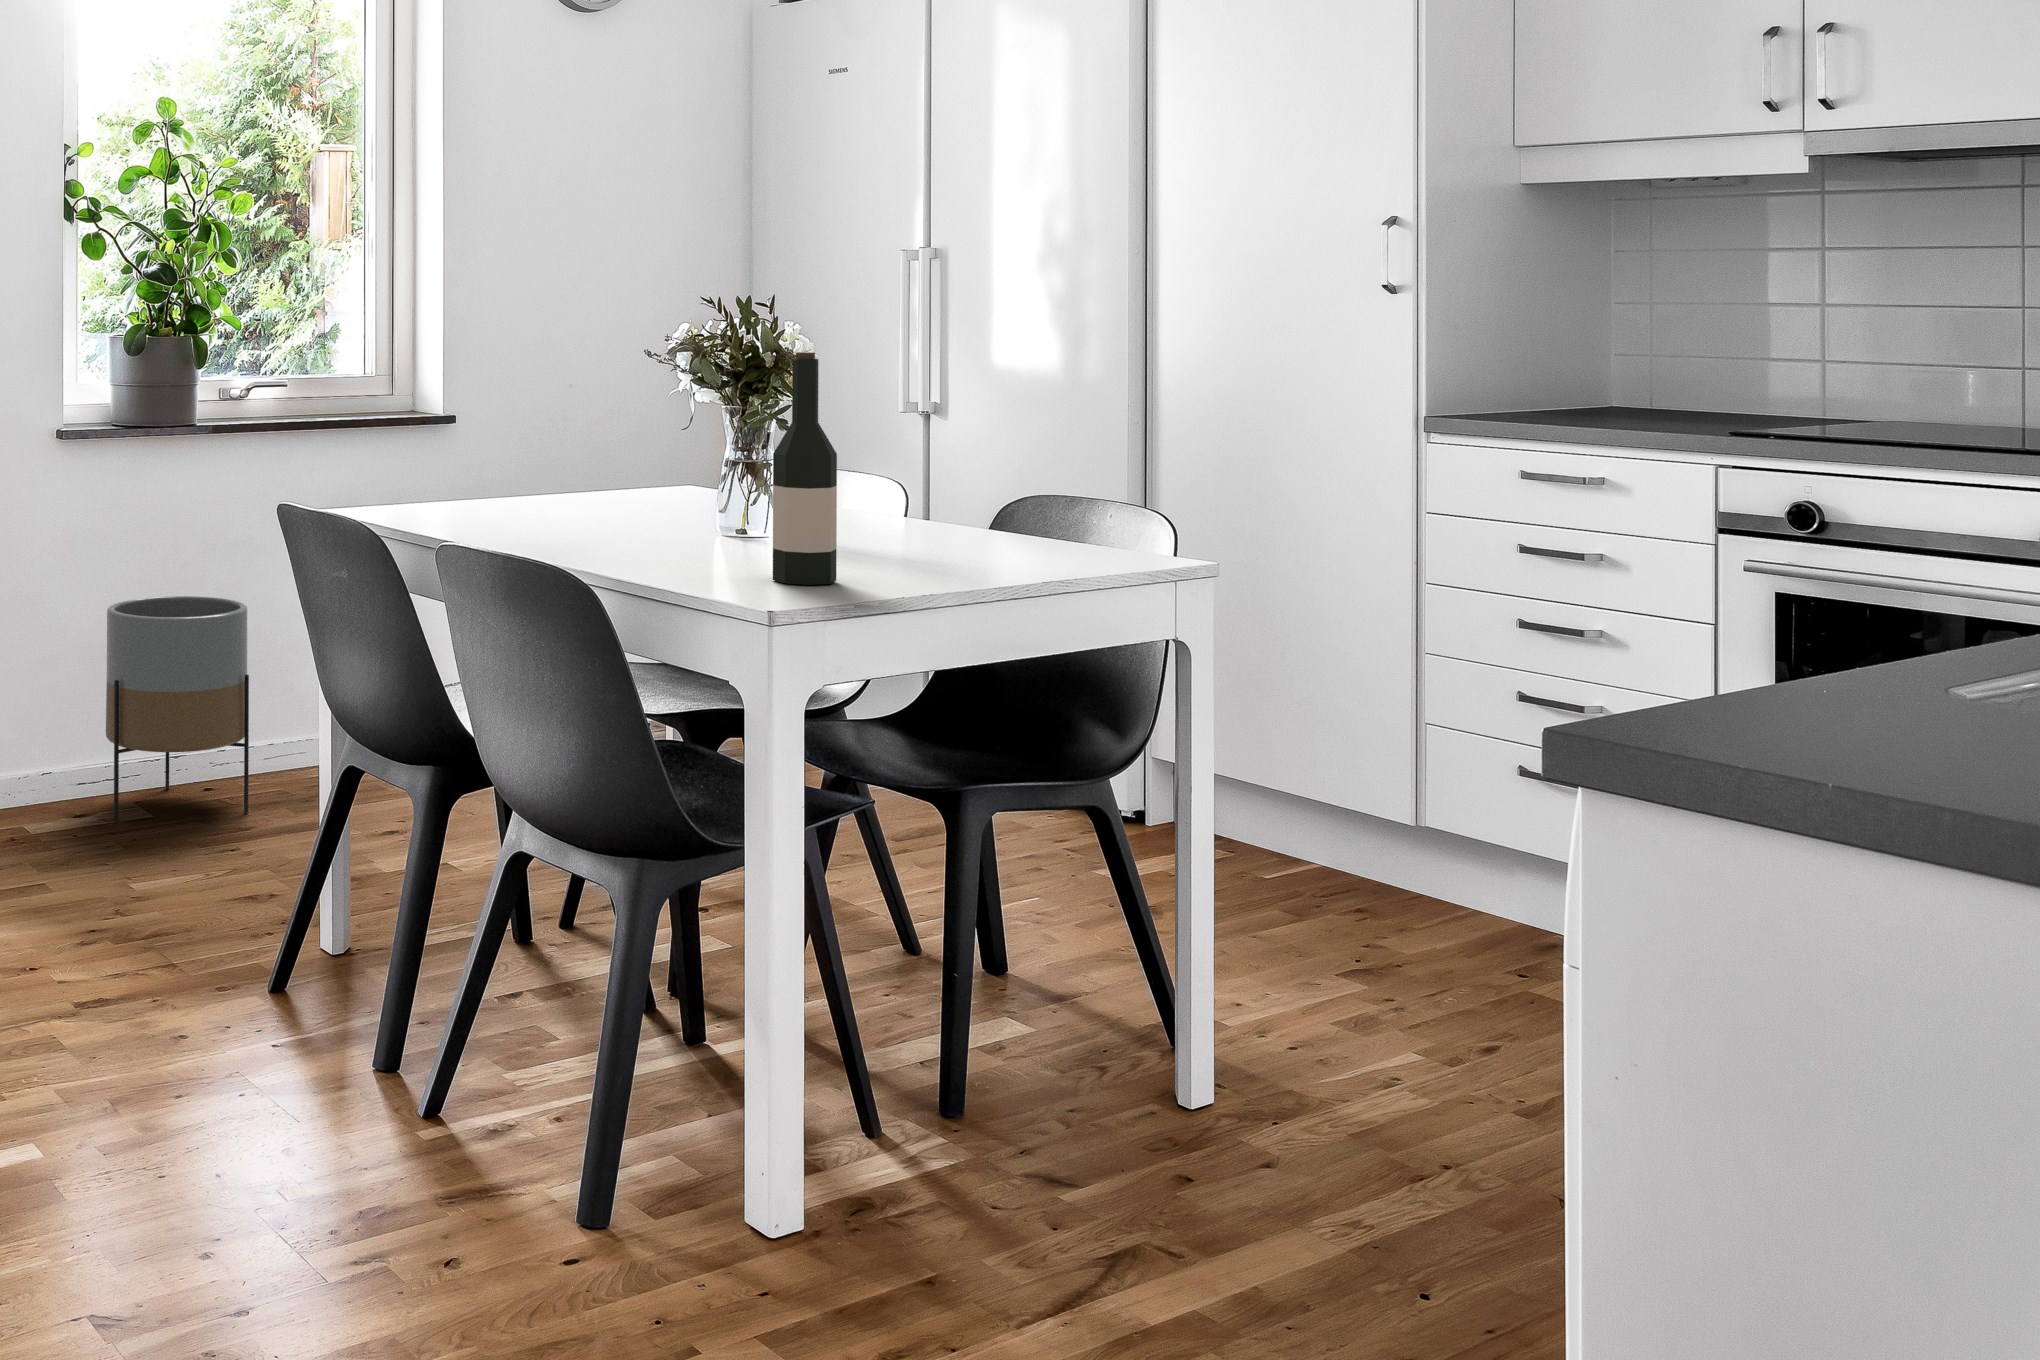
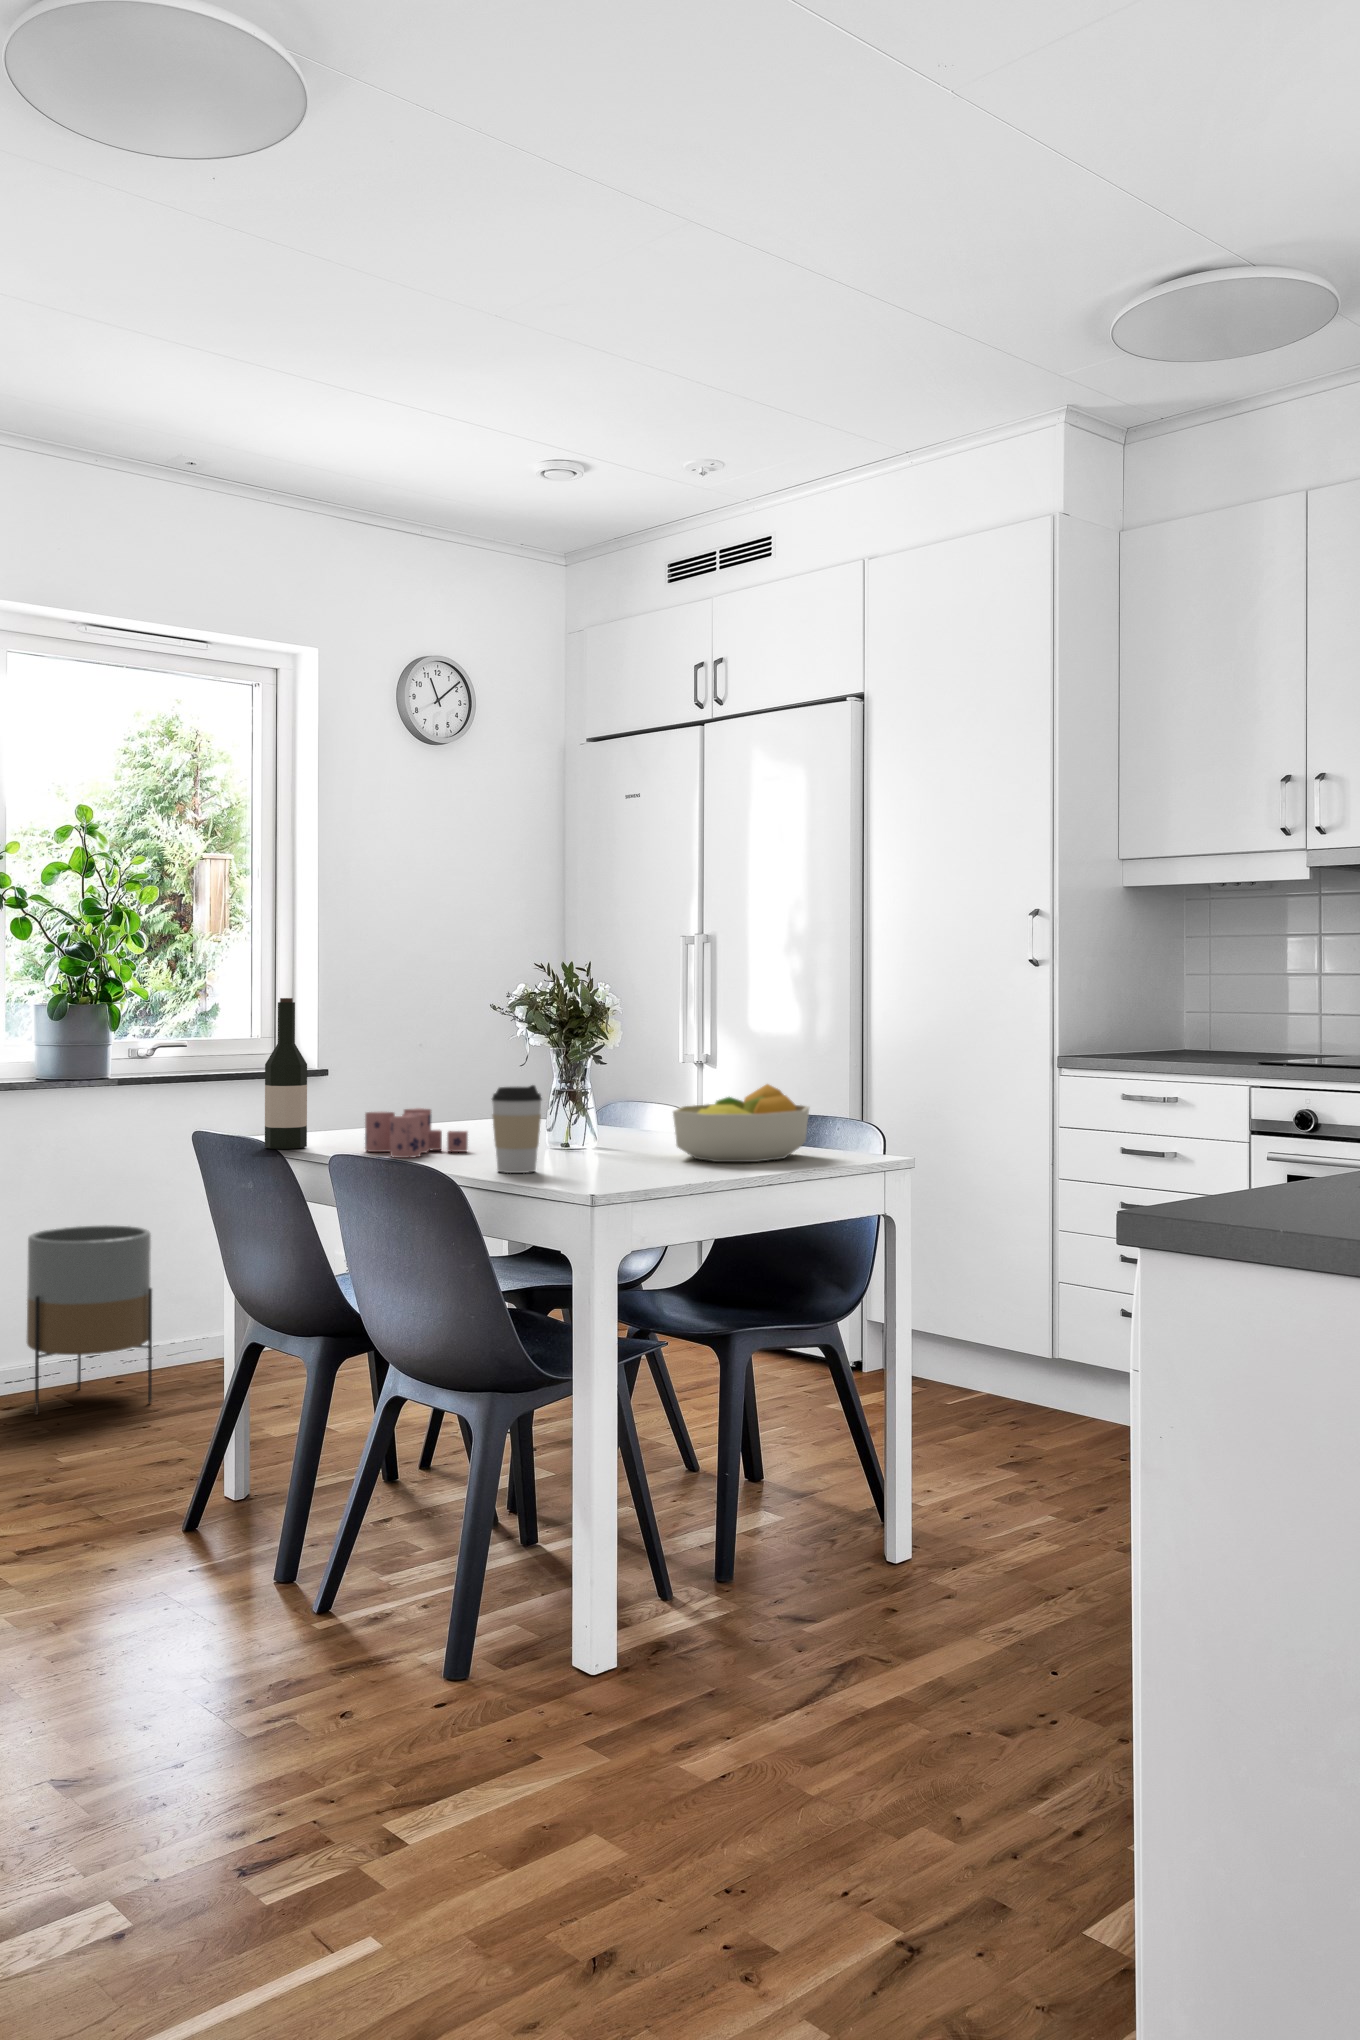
wine bottle: present [773,352,837,585] -> present [265,998,307,1149]
fruit bowl: none [884,456,1071,563] -> present [673,1084,809,1162]
coffee cup: none [642,459,709,573] -> present [492,1085,542,1173]
candle: none [489,477,618,543] -> present [365,1108,468,1158]

